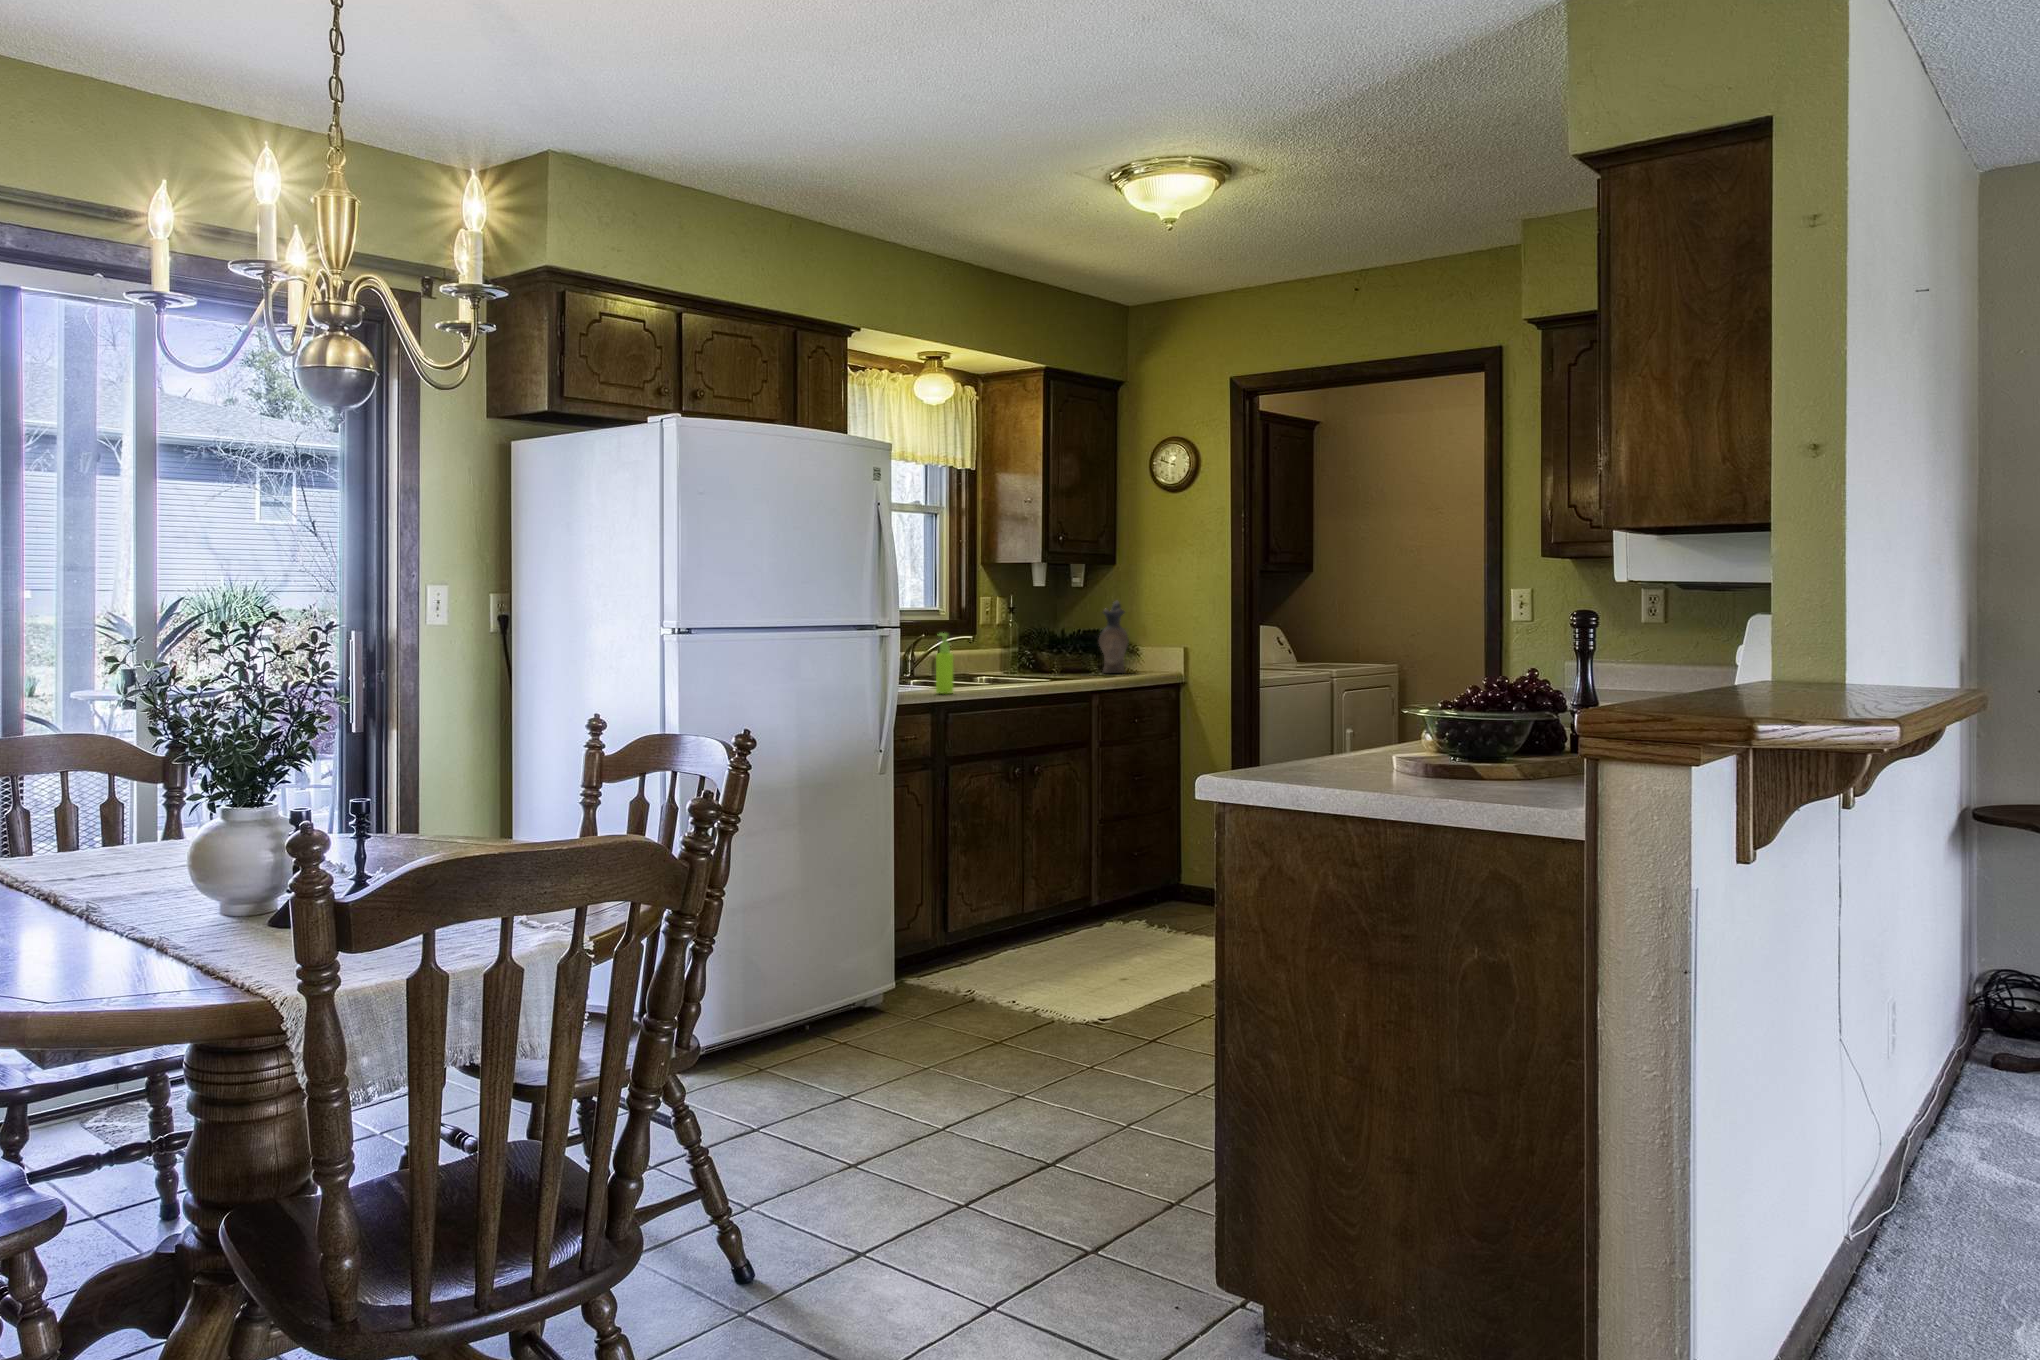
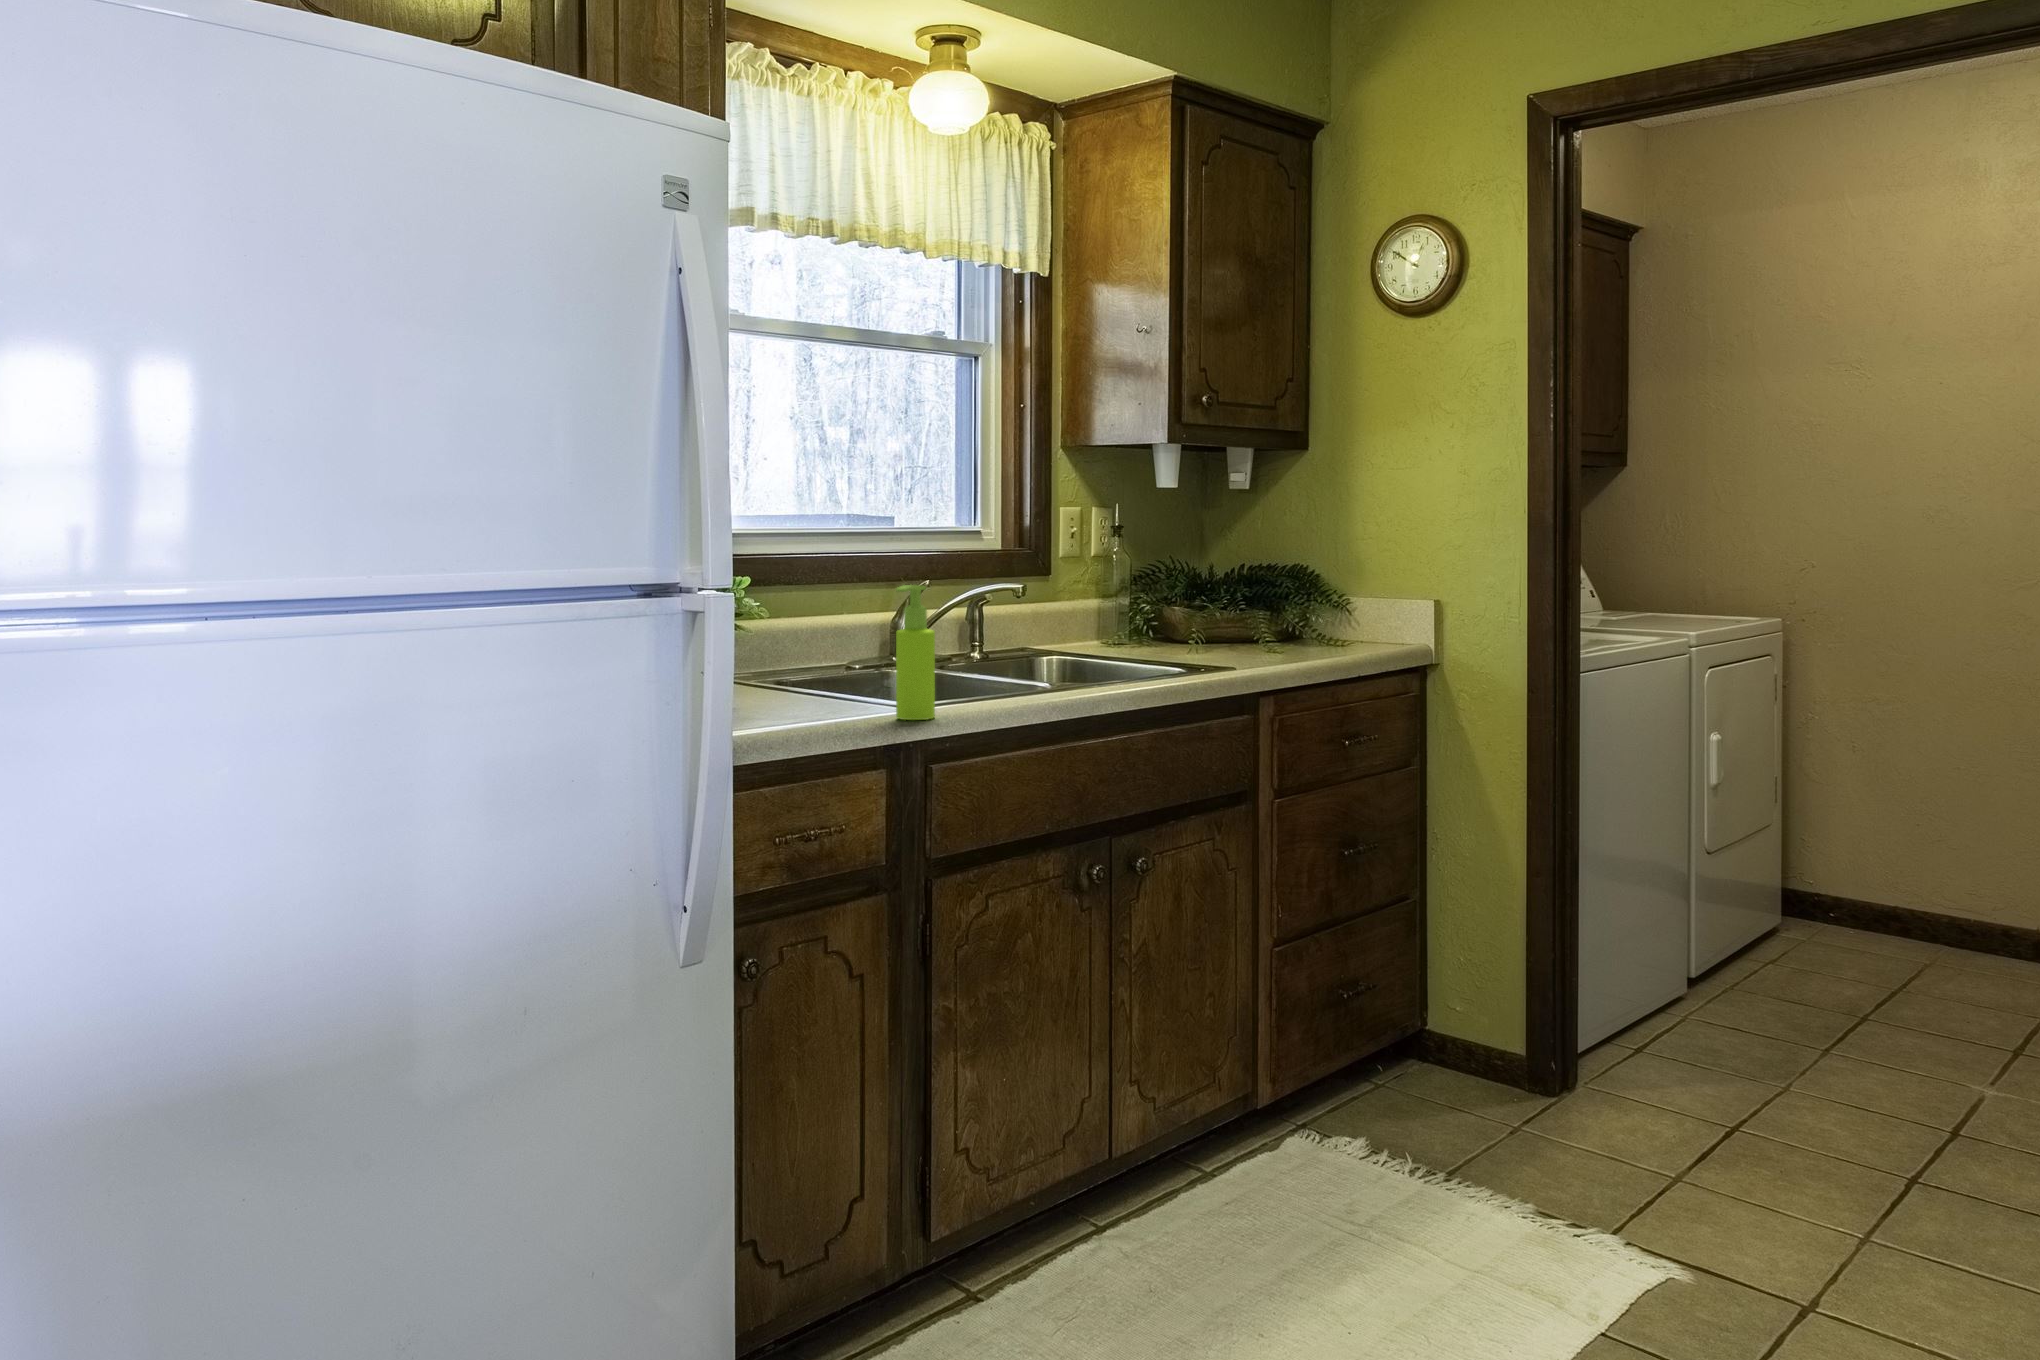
ceramic pitcher: present [1099,601,1128,673] -> none [1275,514,1329,645]

